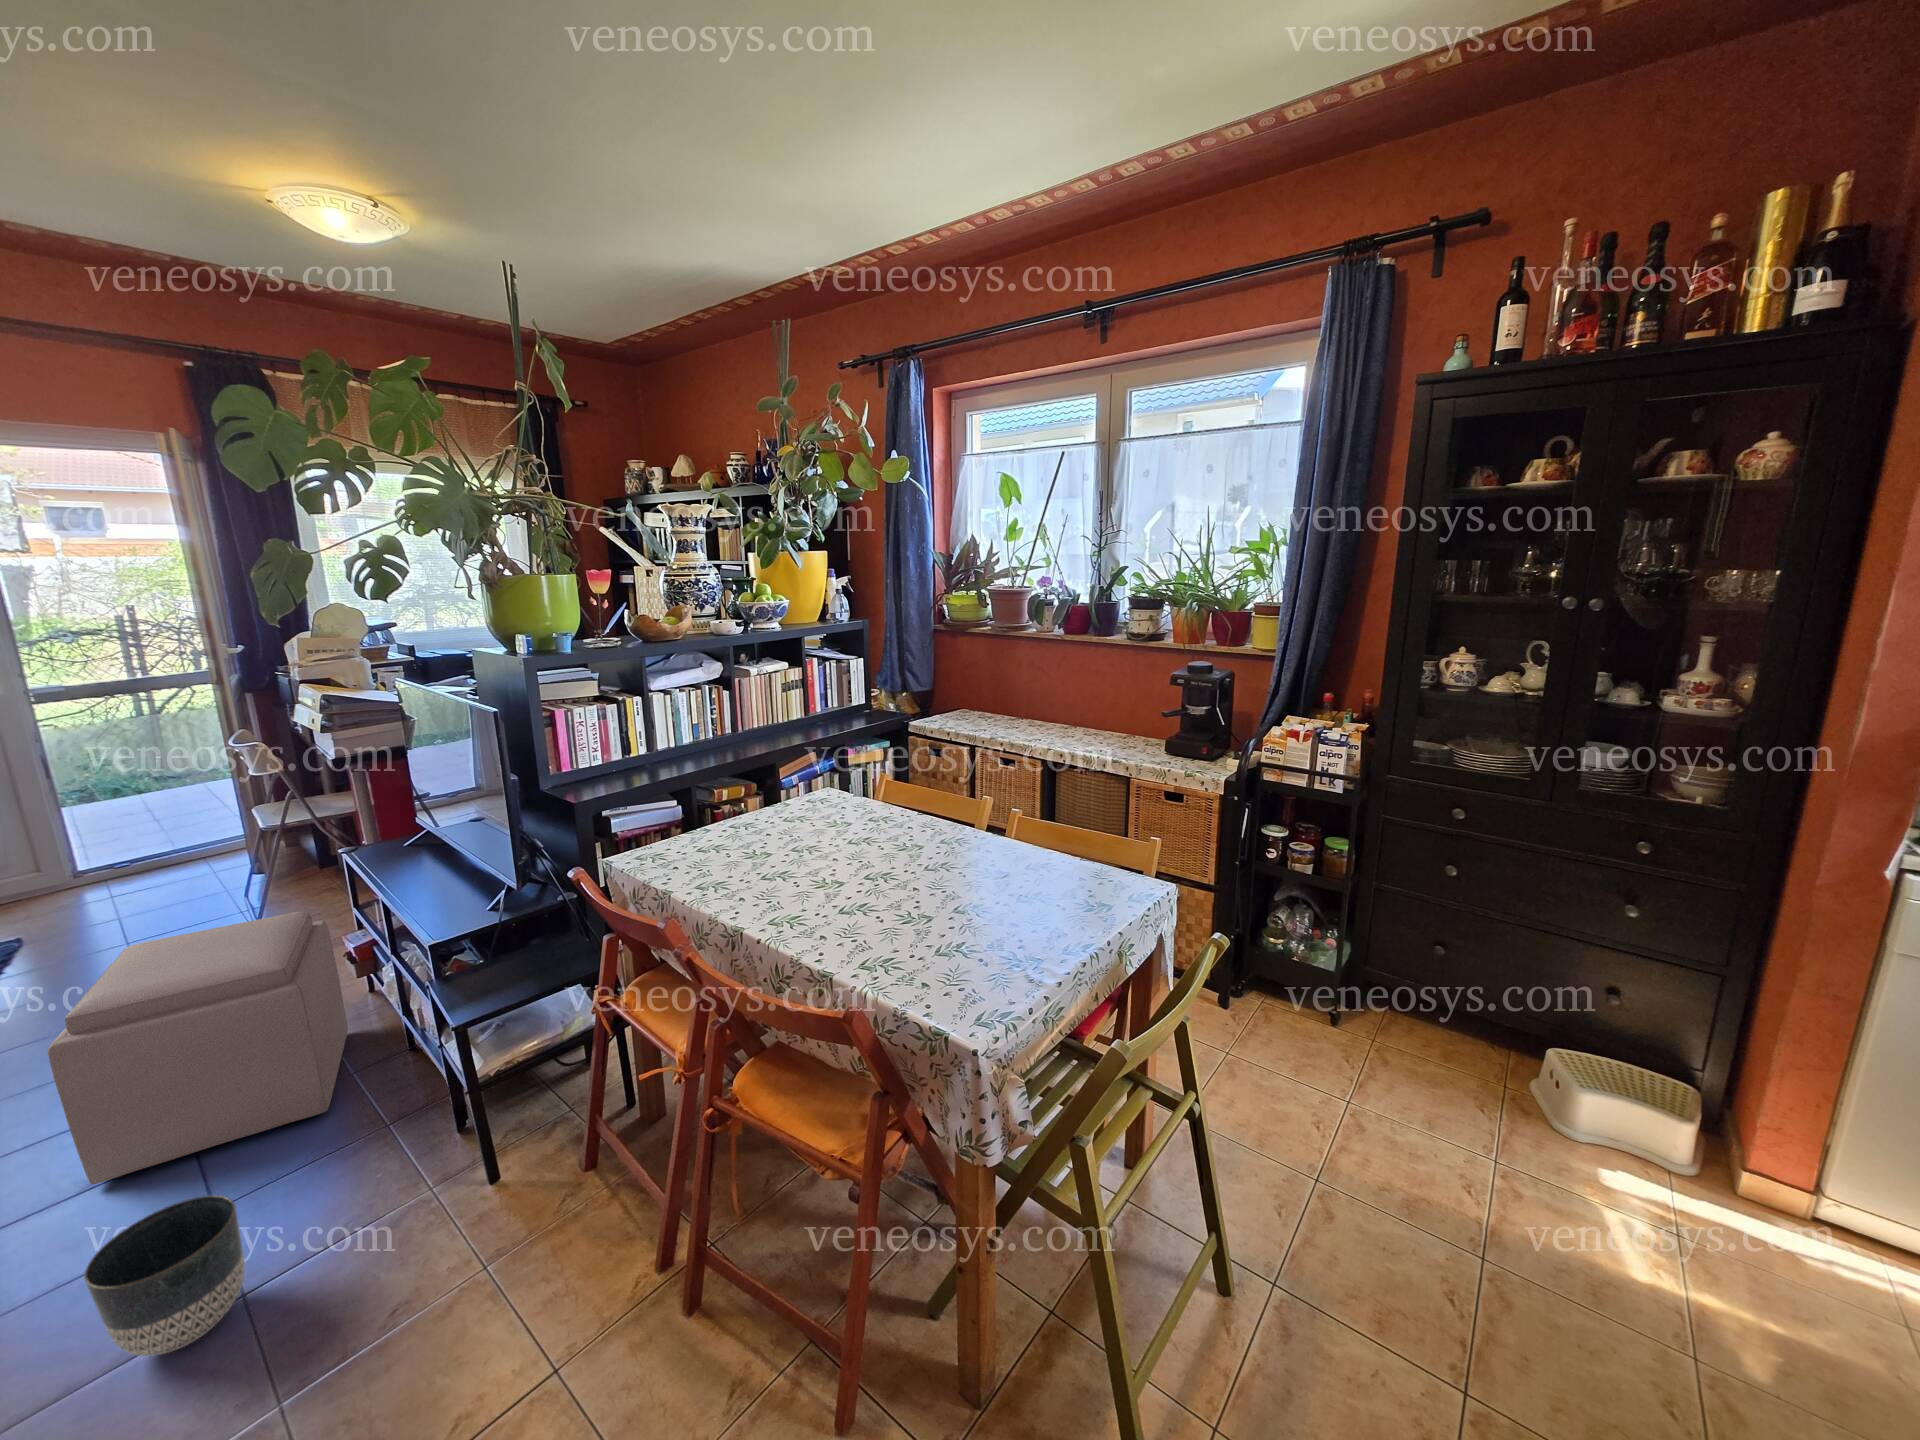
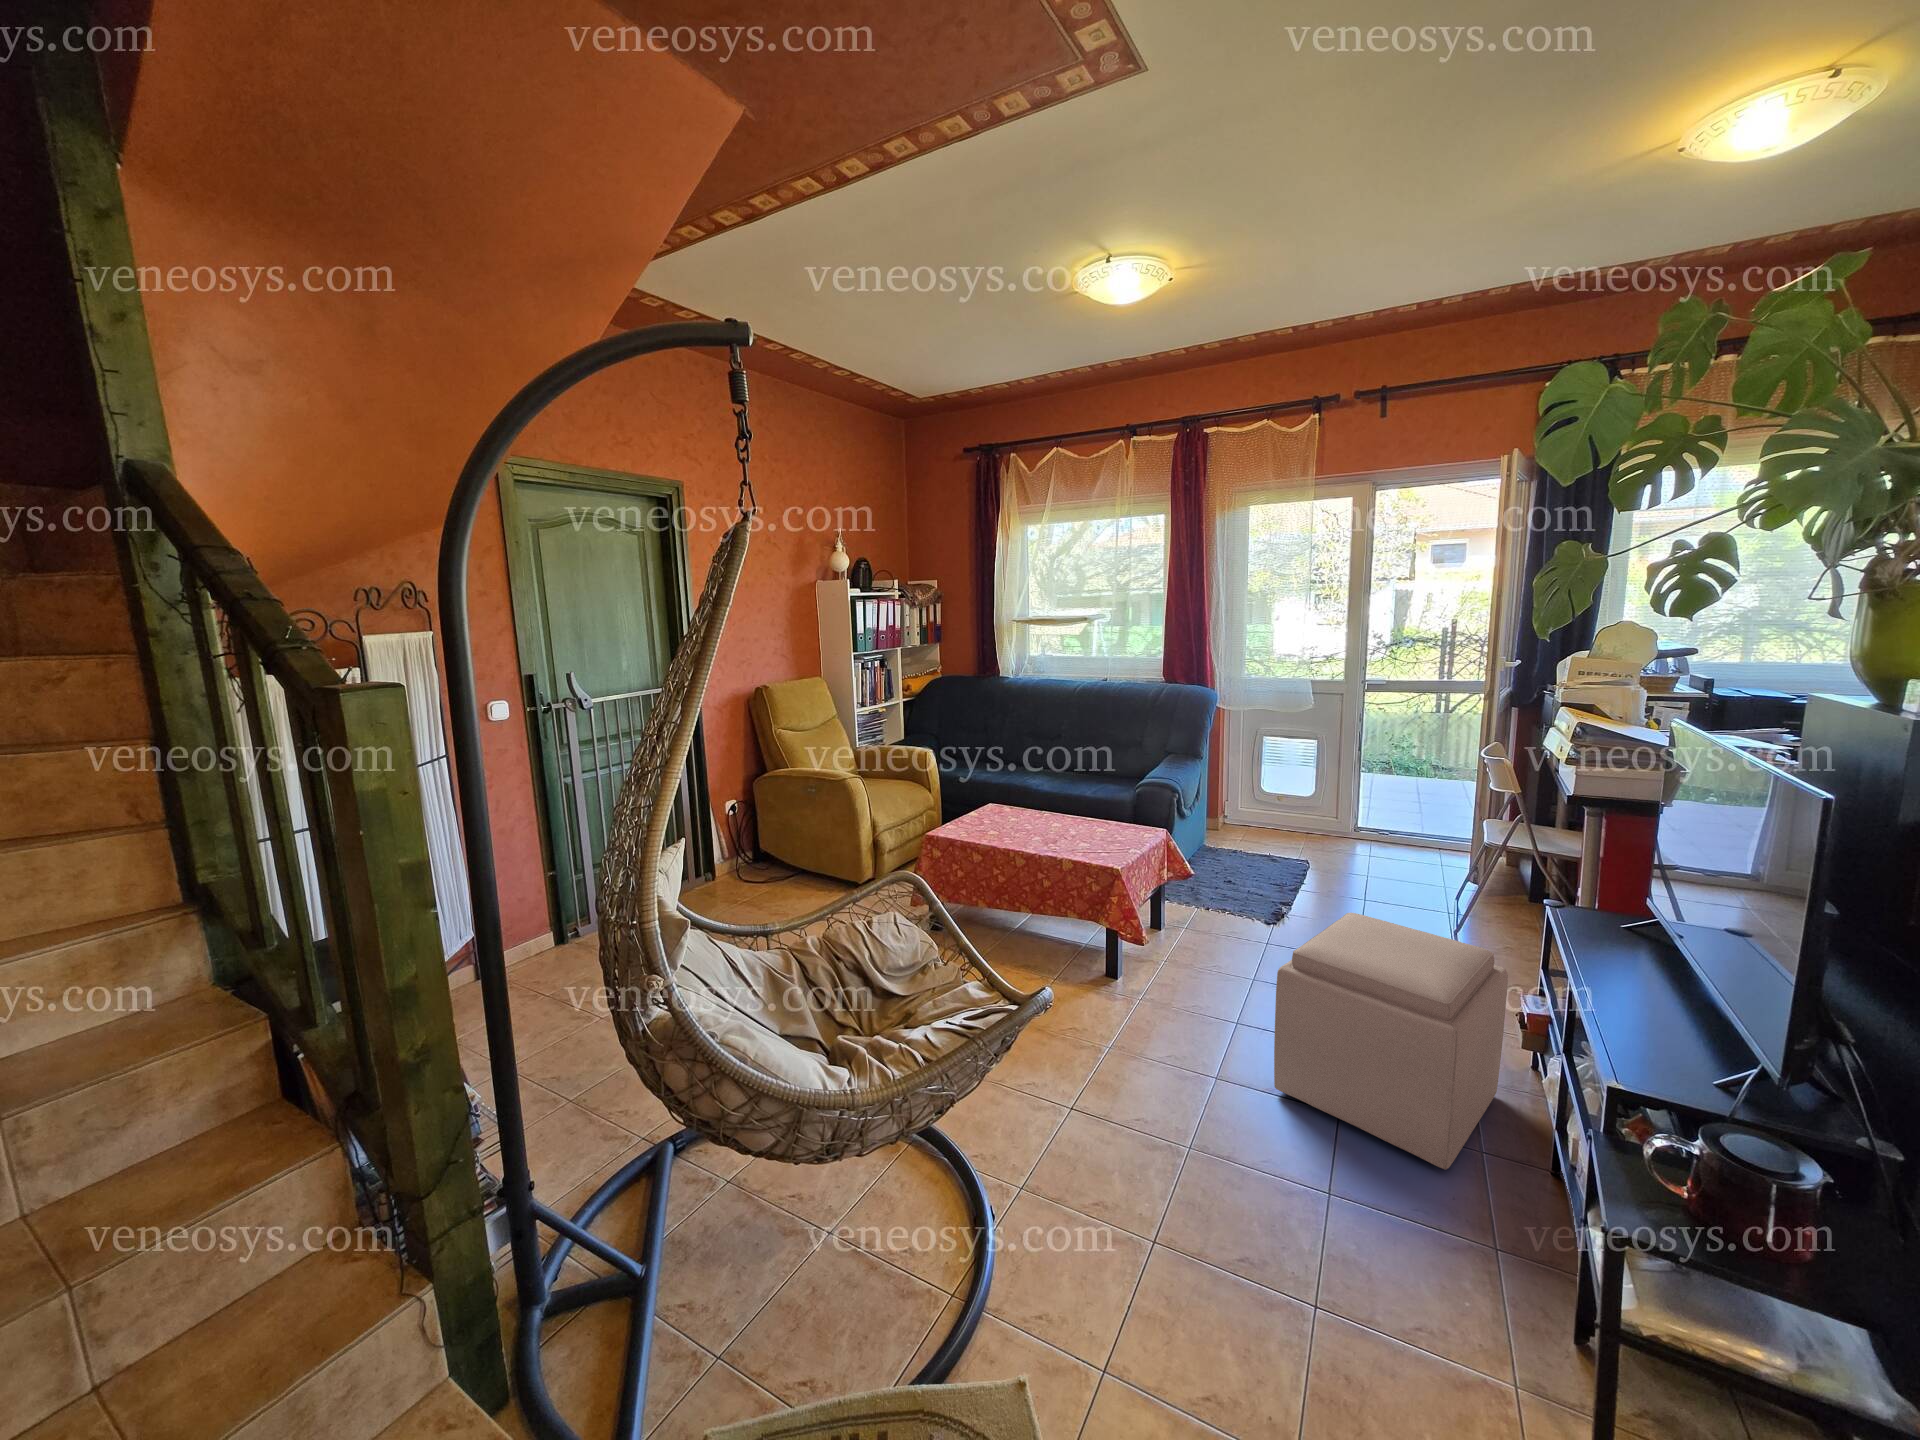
planter: present [84,1195,245,1356] -> none [1230,1158,1334,1303]

